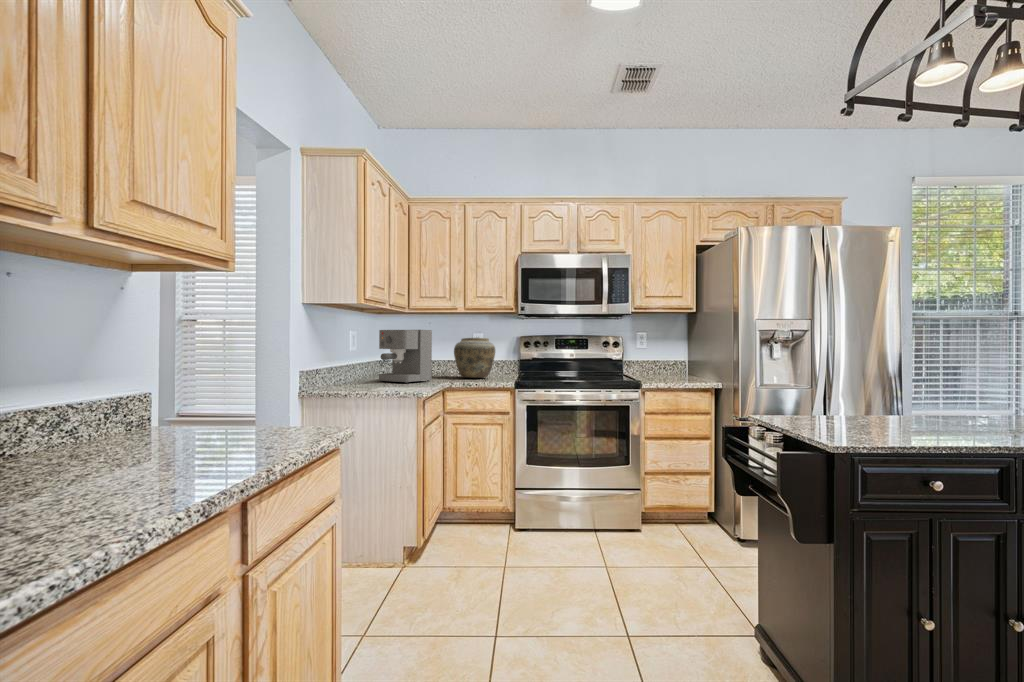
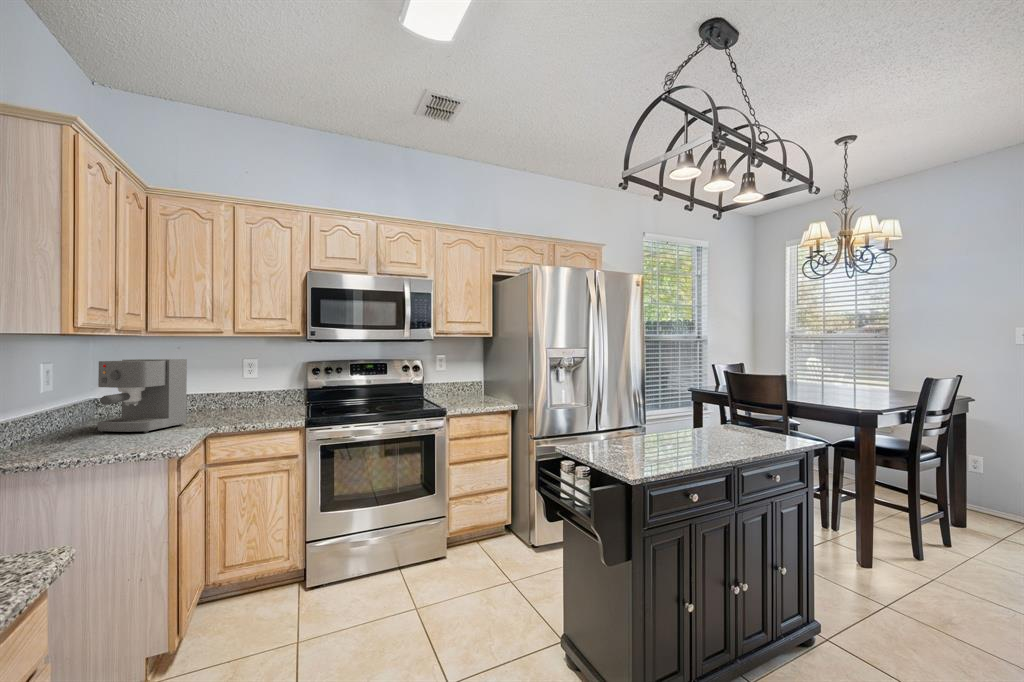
vase: present [454,338,495,378] -> none [219,365,276,413]

